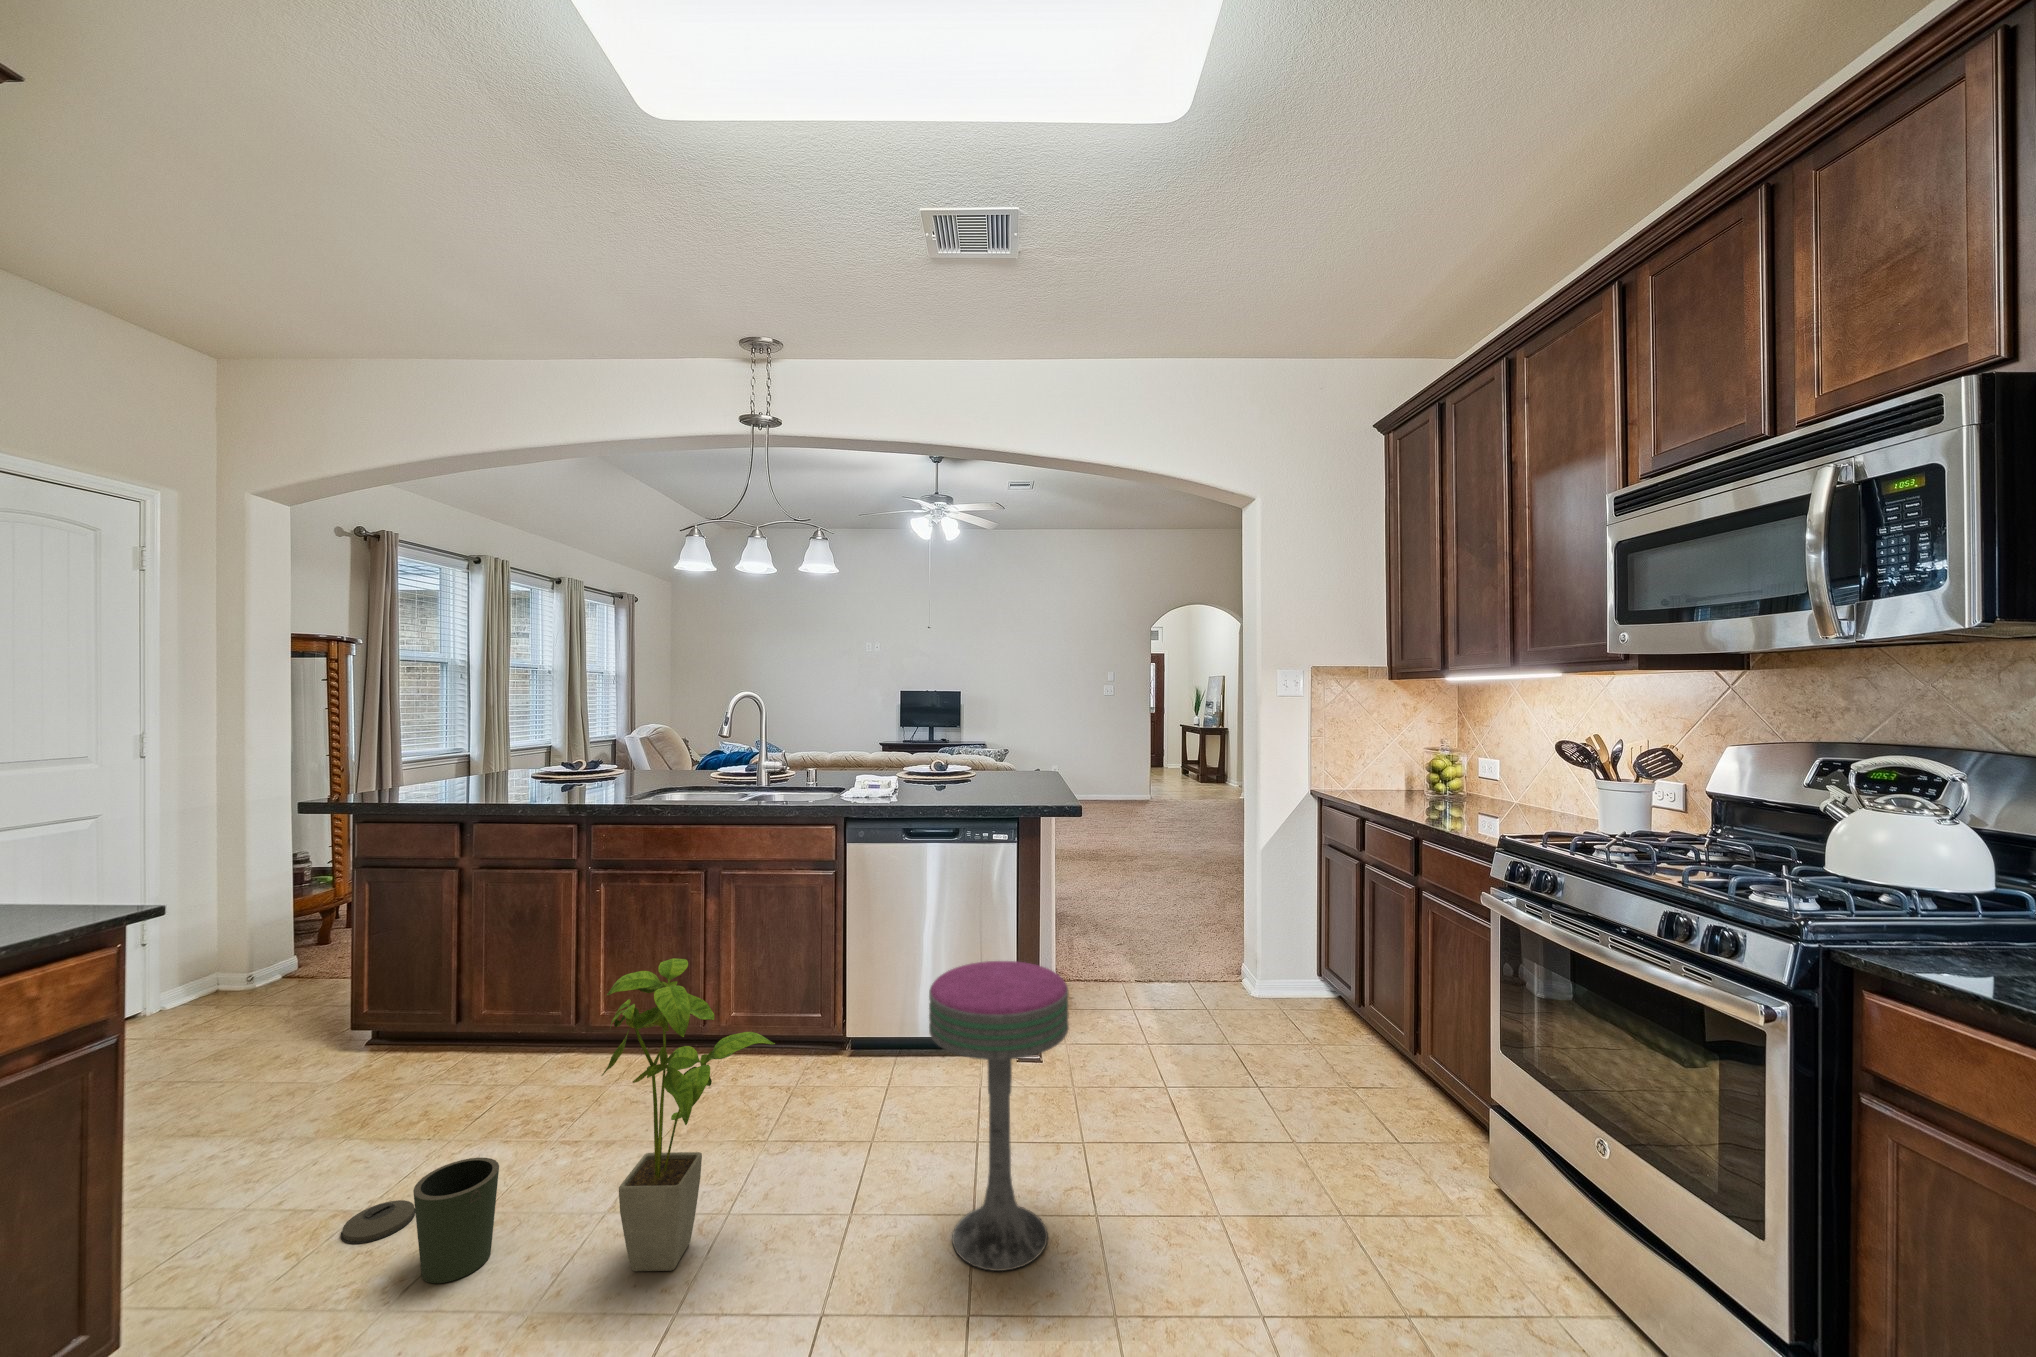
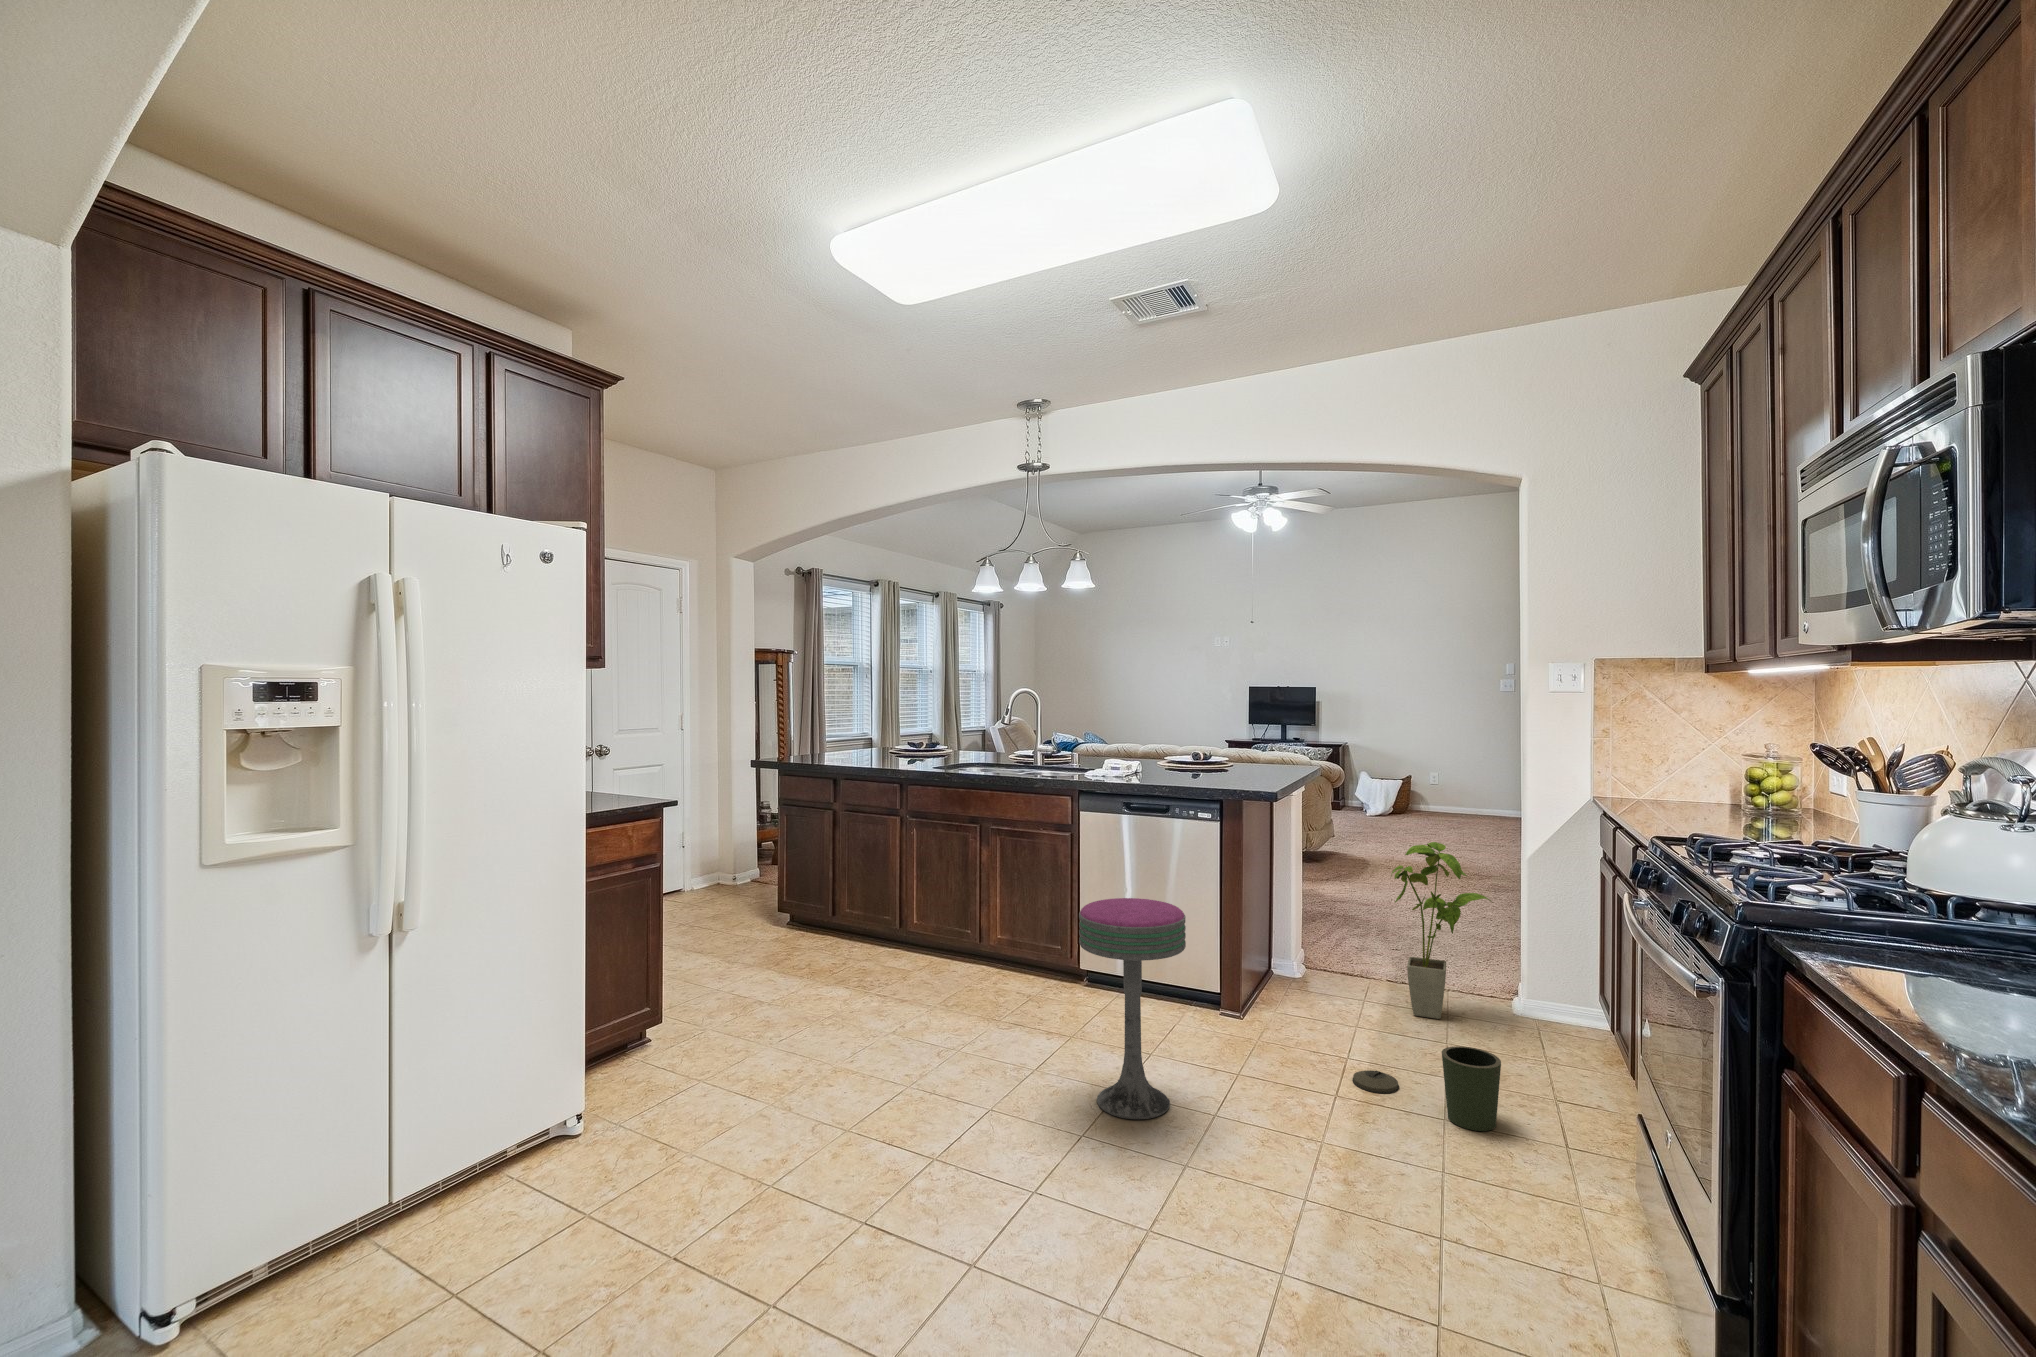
house plant: present [601,958,775,1271] -> present [1391,842,1491,1019]
trash can: present [341,1158,499,1283] -> present [1353,1046,1501,1131]

